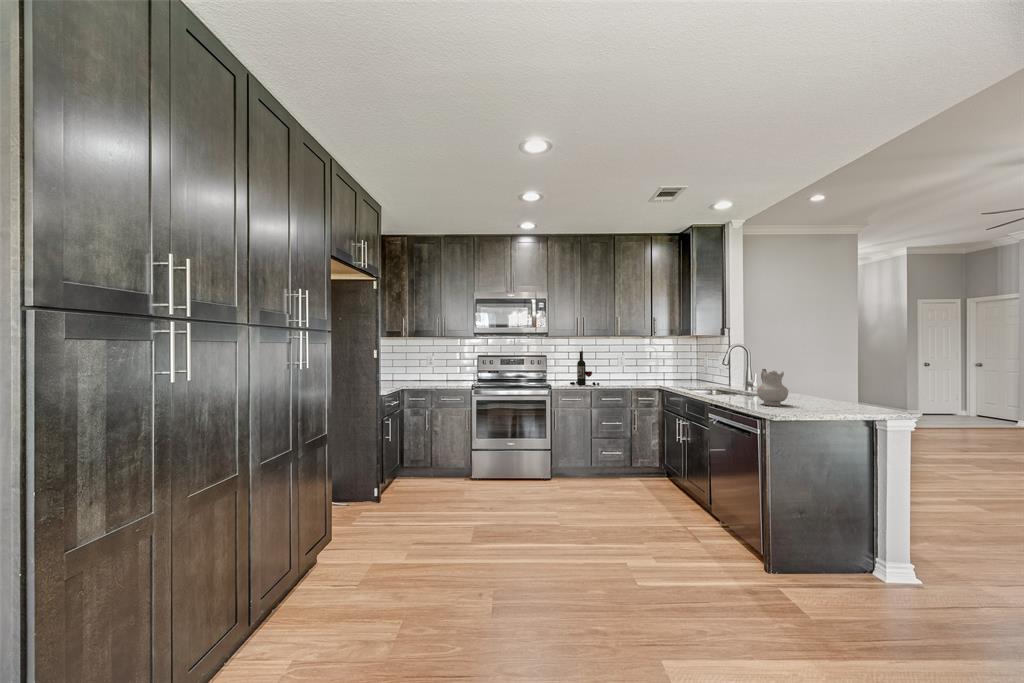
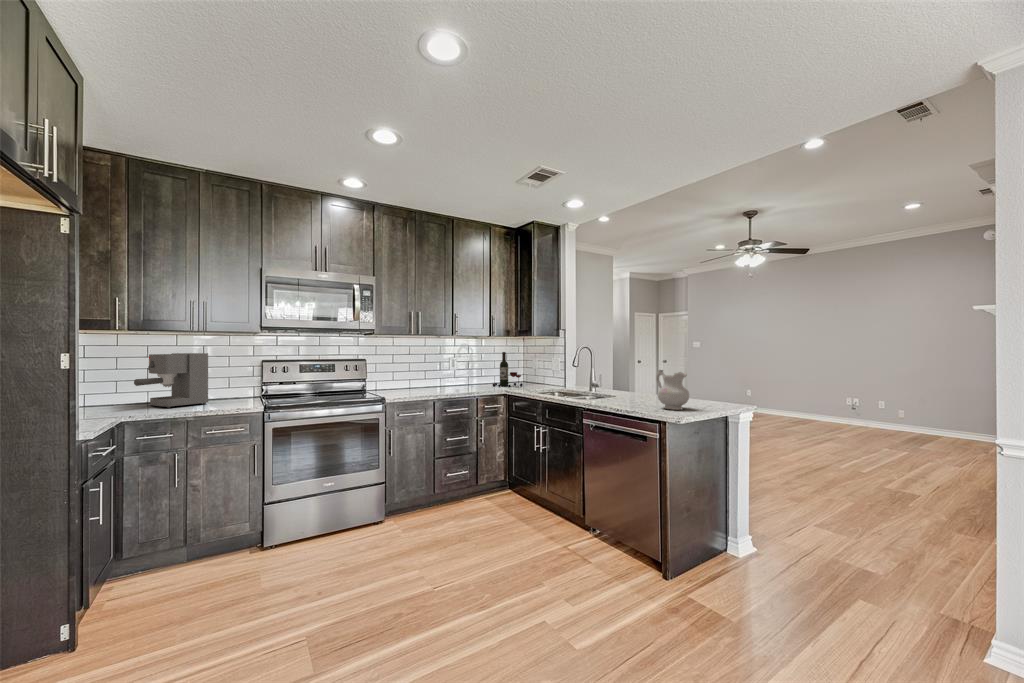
coffee maker: none [409,350,446,383] -> present [134,353,208,408]
wine bottle: present [570,351,599,386] -> present [493,352,523,387]

